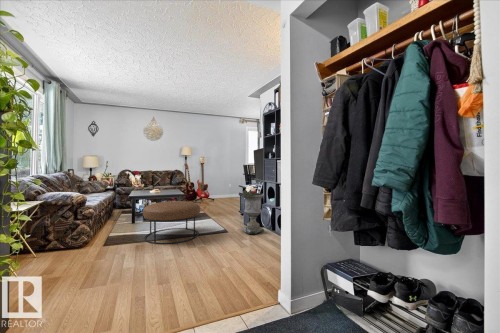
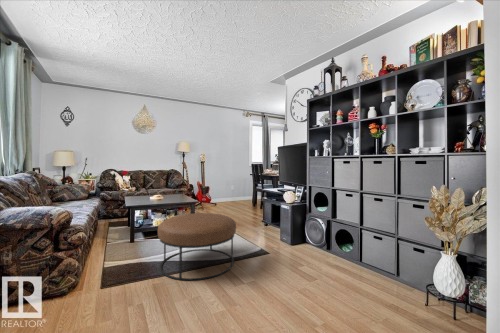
planter: present [242,190,264,234] -> none [286,196,318,257]

